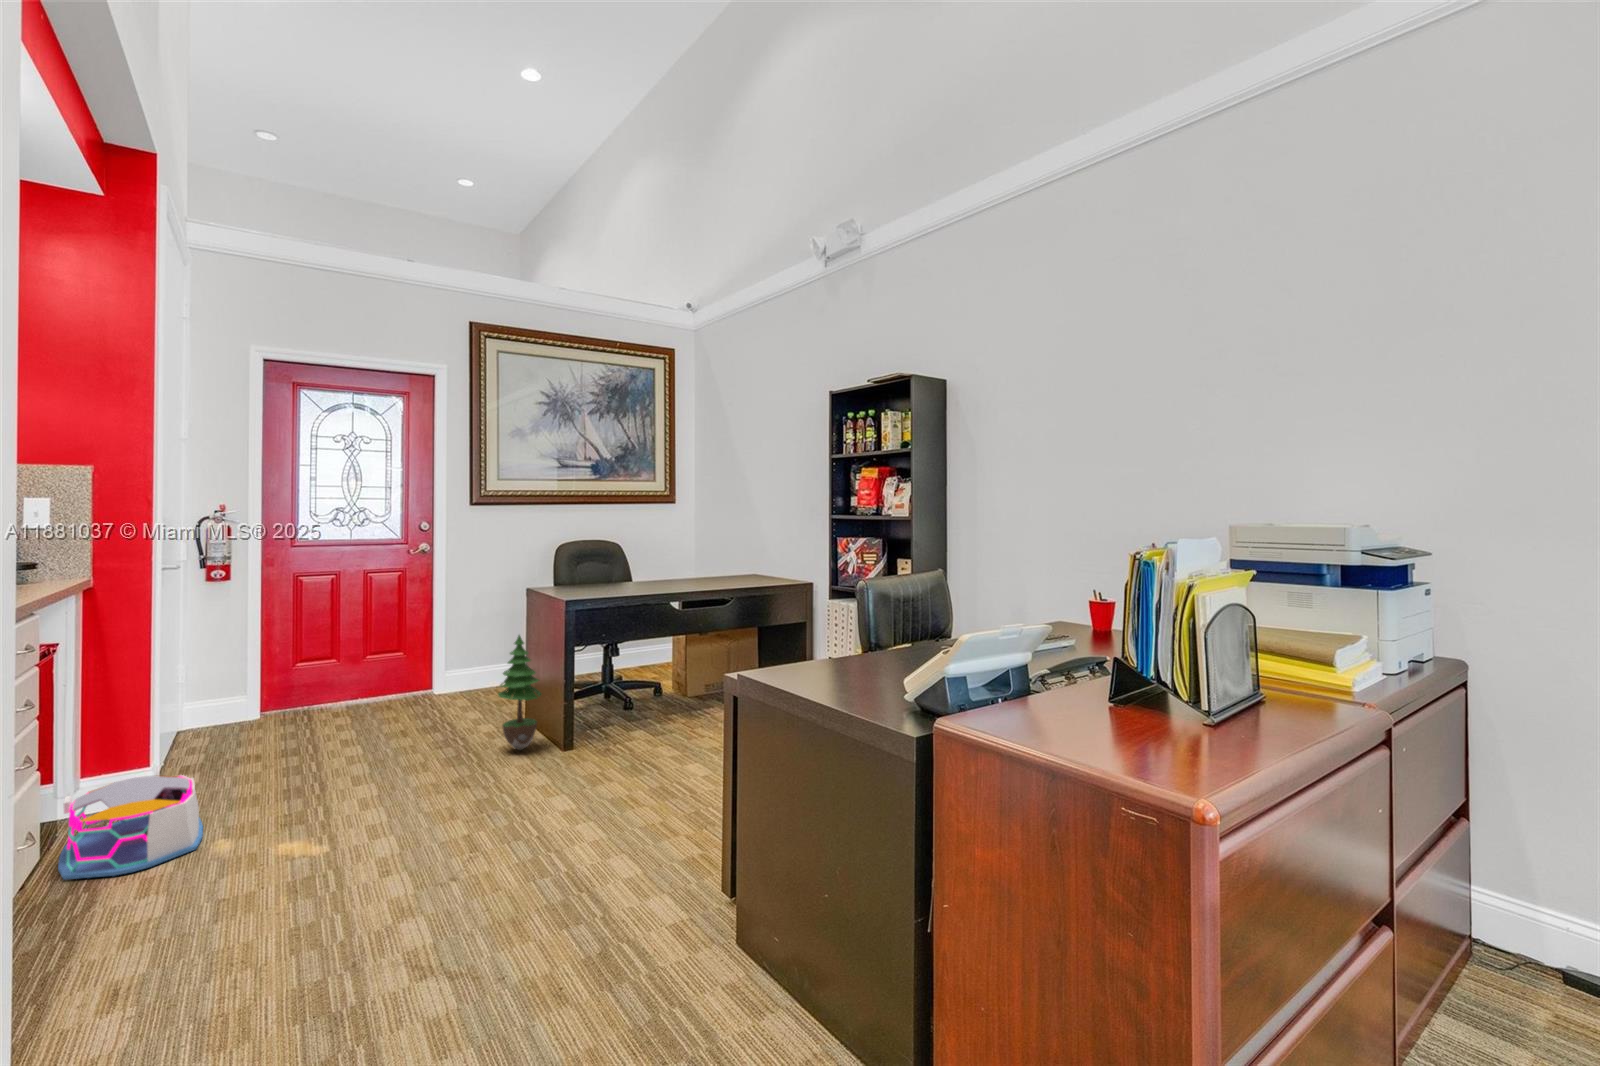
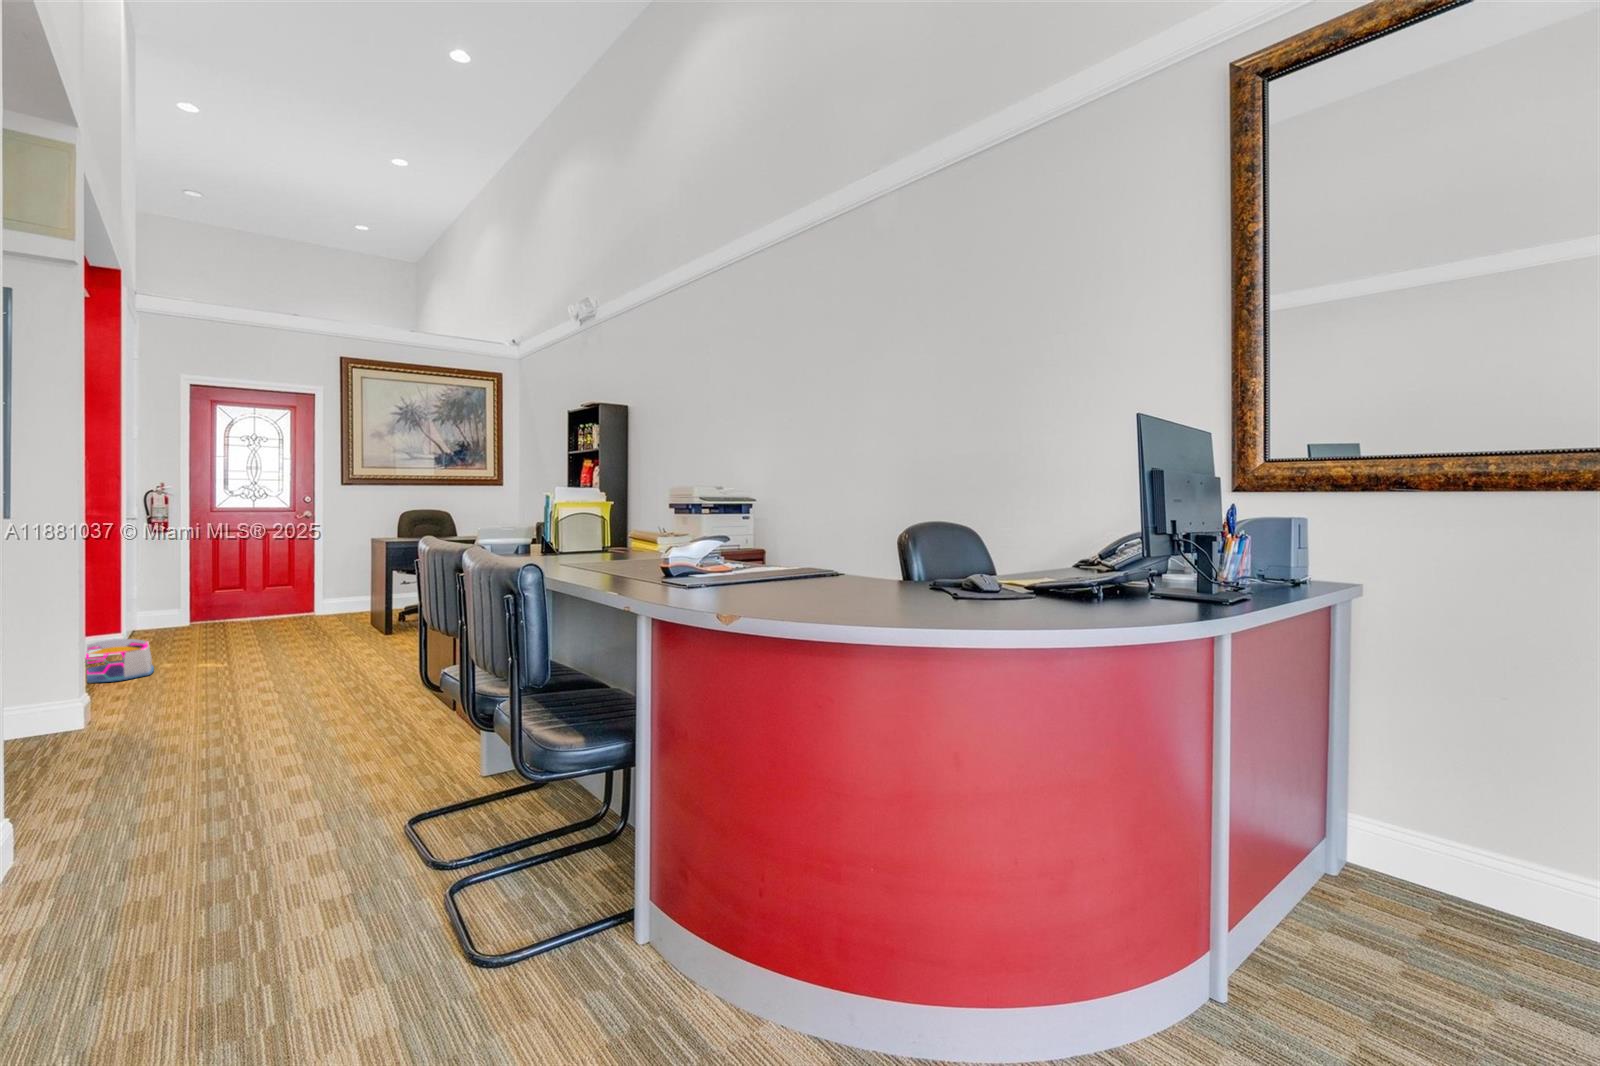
potted tree: present [498,635,541,750] -> none [342,569,372,642]

